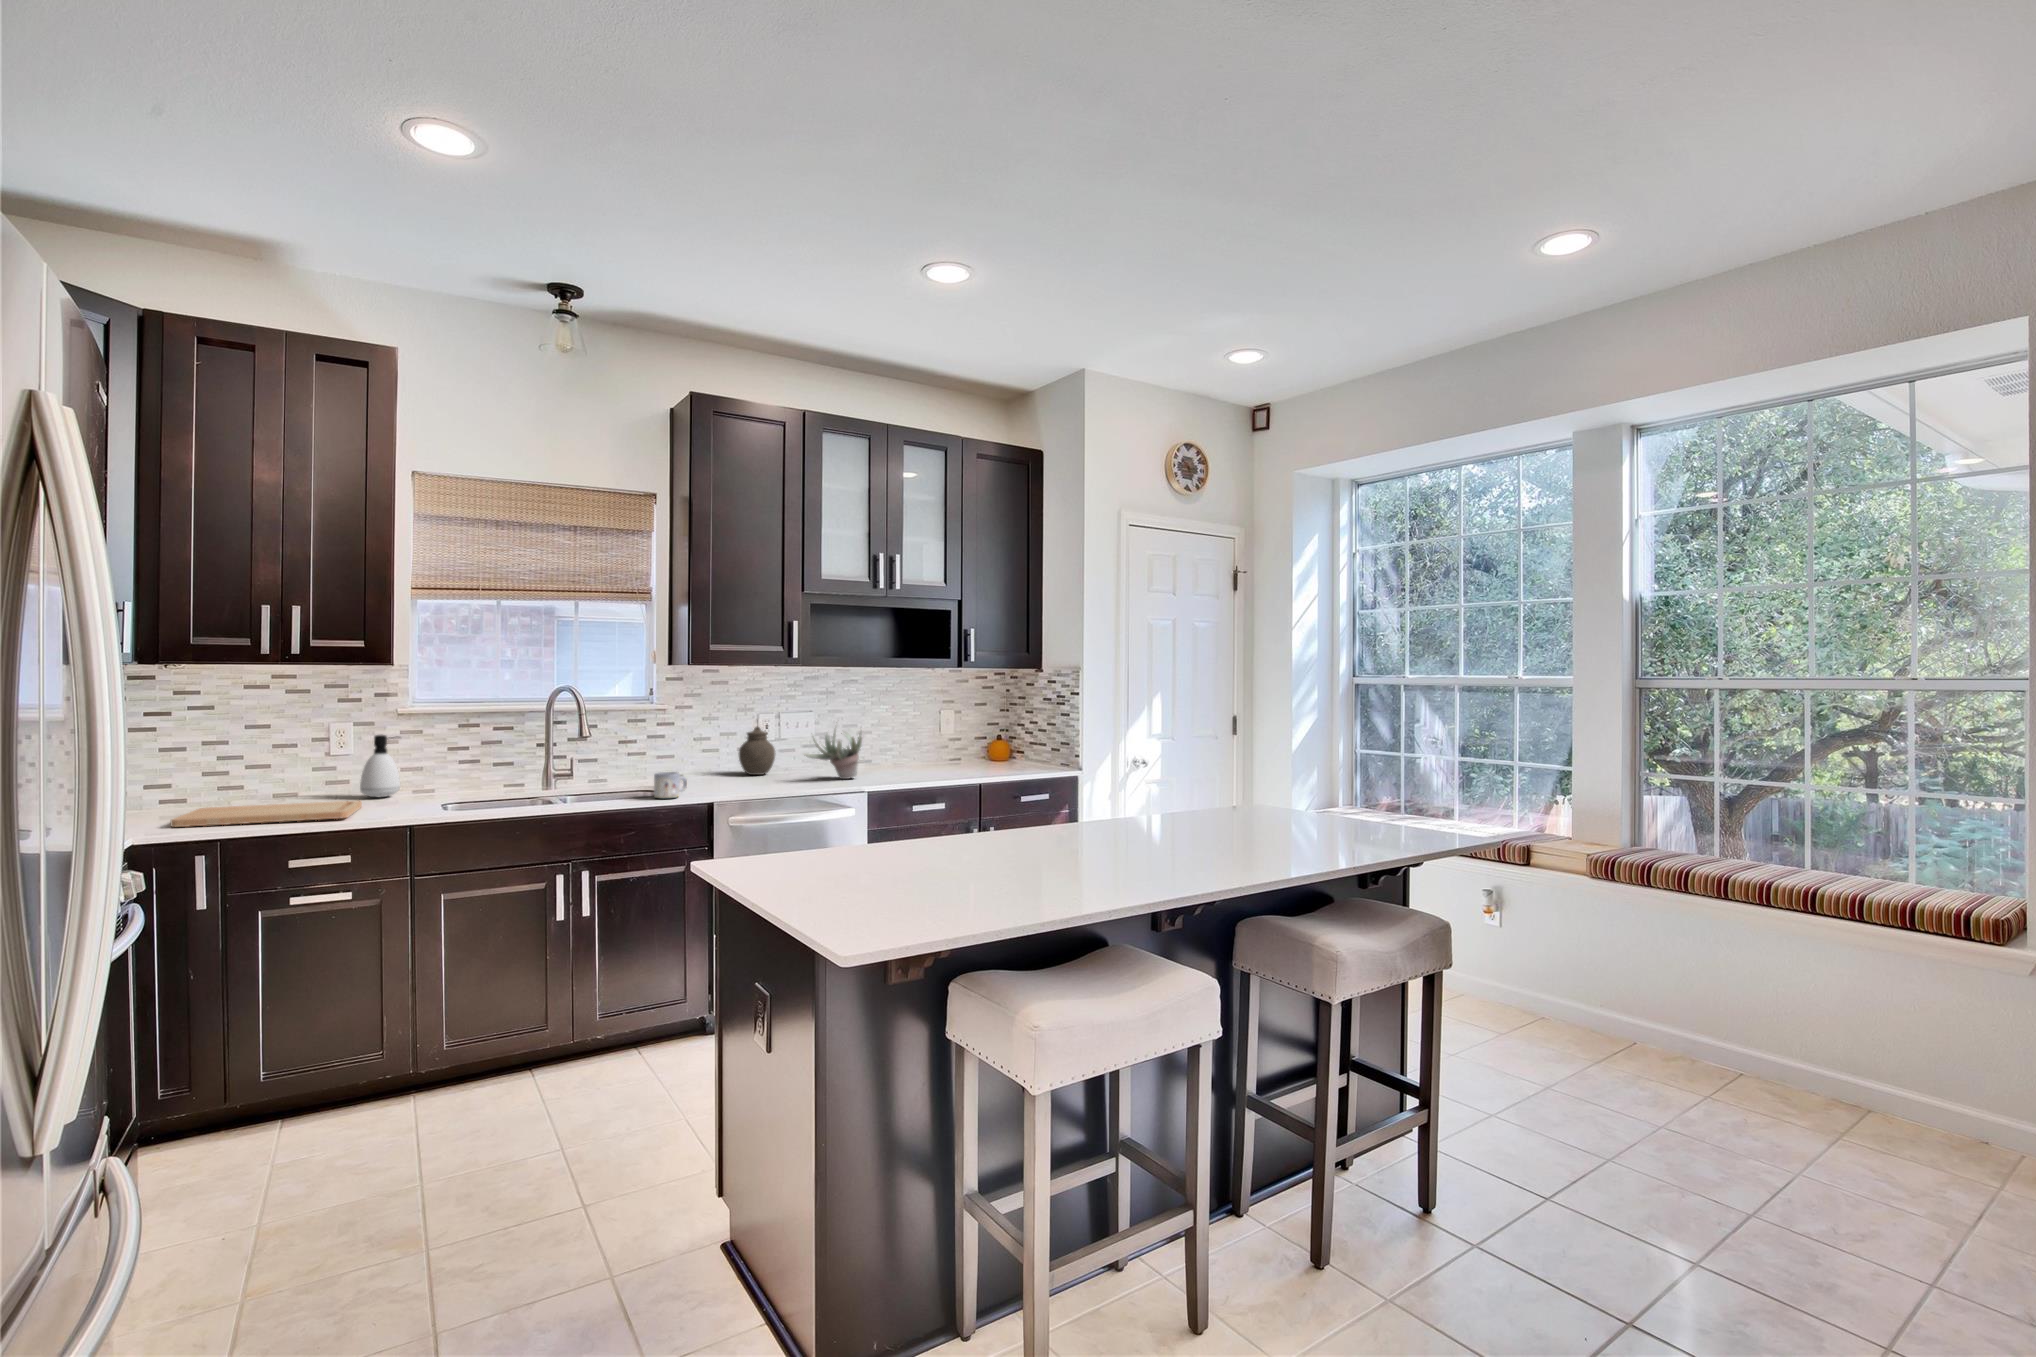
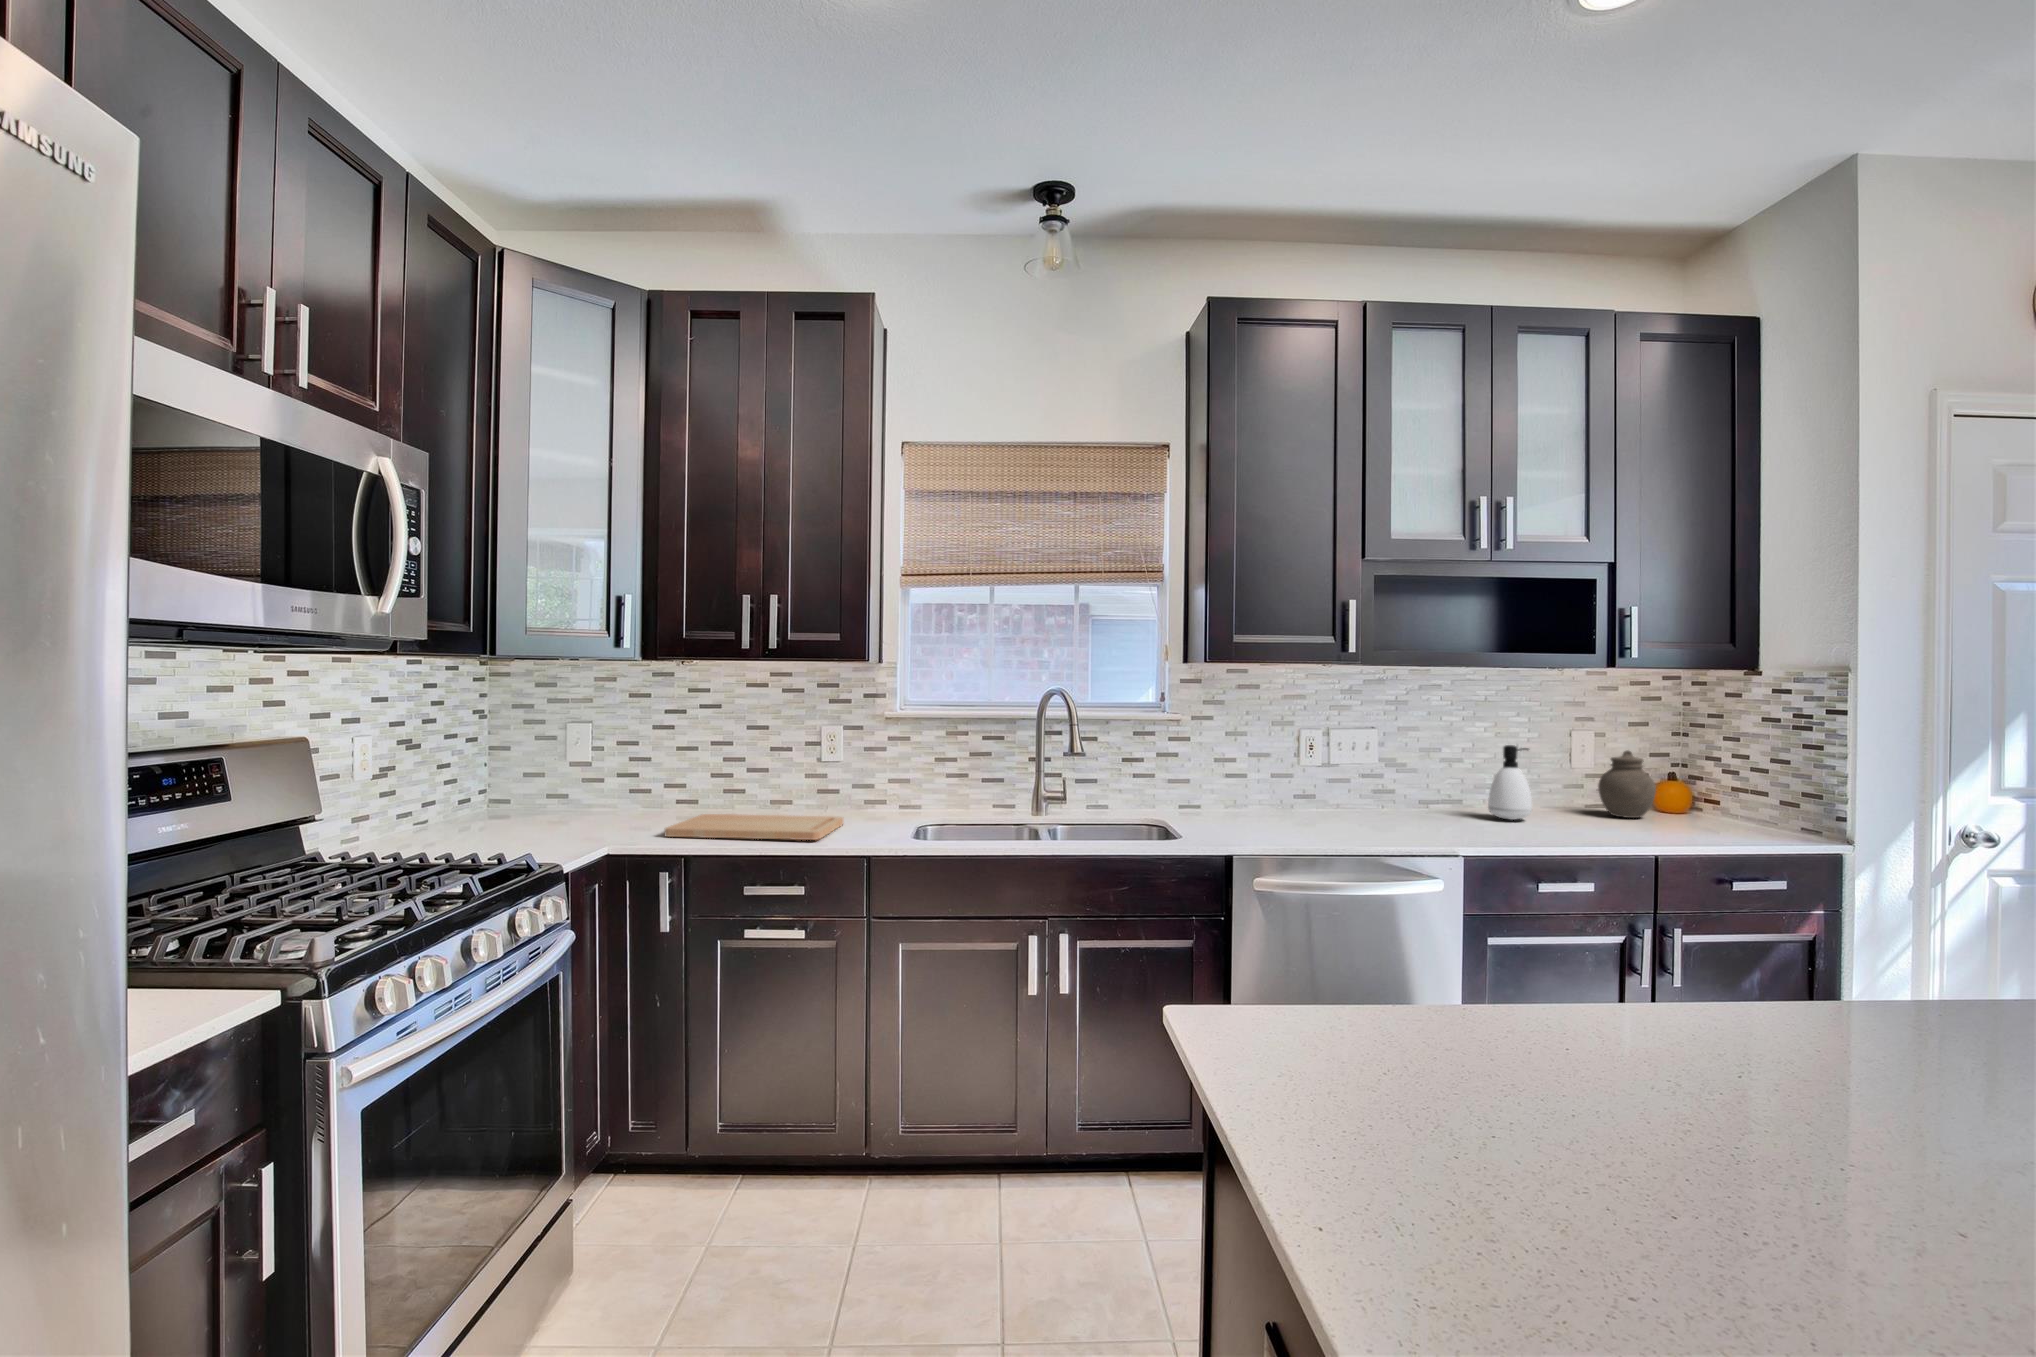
succulent plant: present [804,722,862,779] -> none [1362,741,1453,830]
jar: present [739,727,775,775] -> present [1598,750,1656,818]
soap dispenser: present [360,735,400,797] -> present [1488,745,1532,820]
mug: present [654,772,687,798] -> none [1158,807,1201,844]

